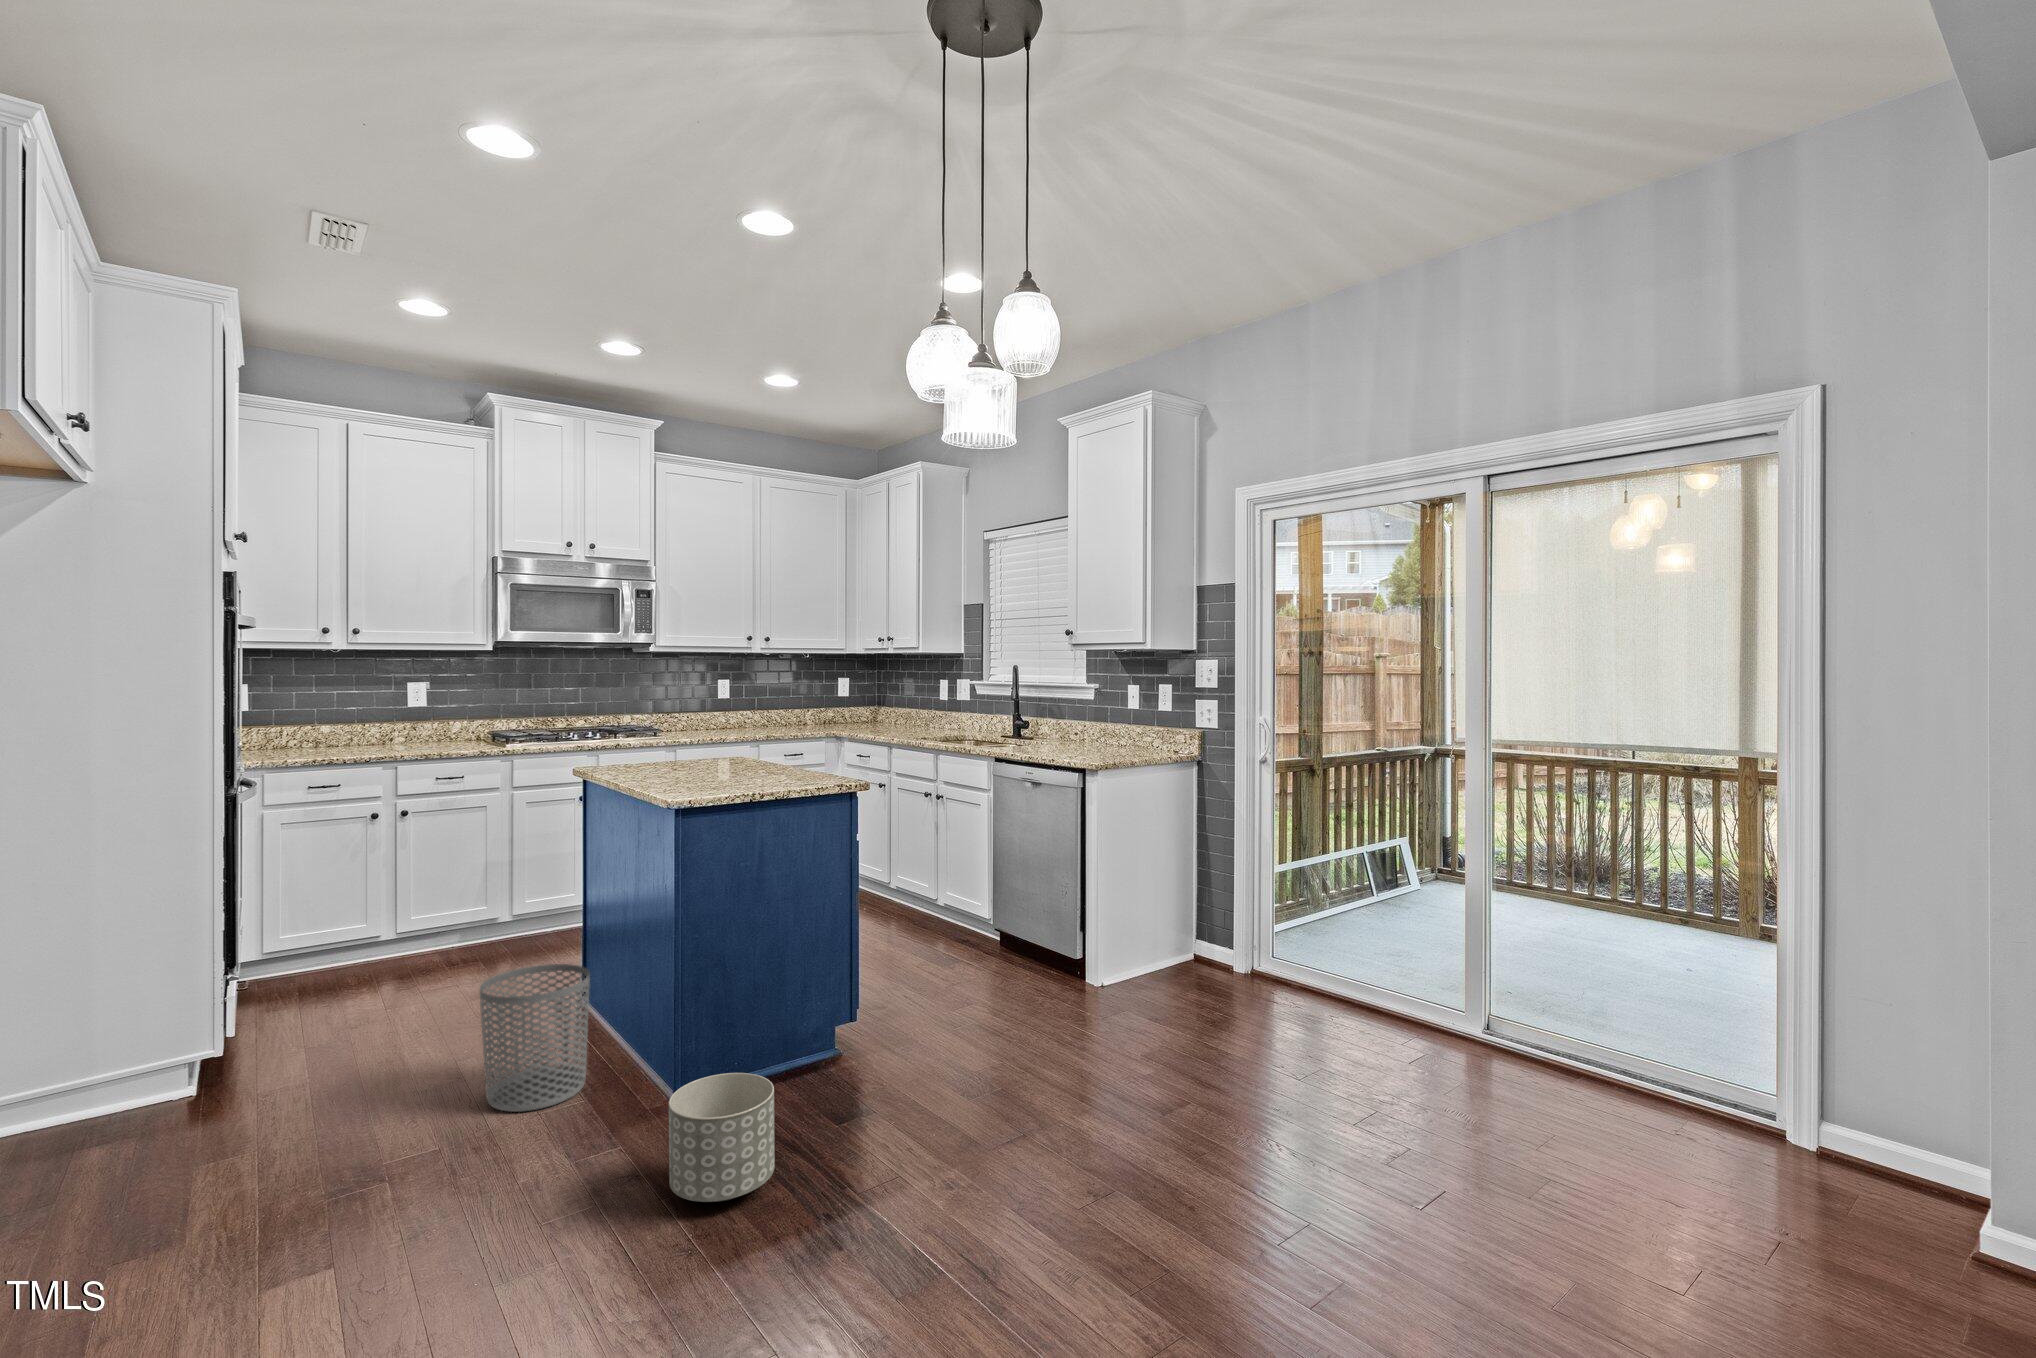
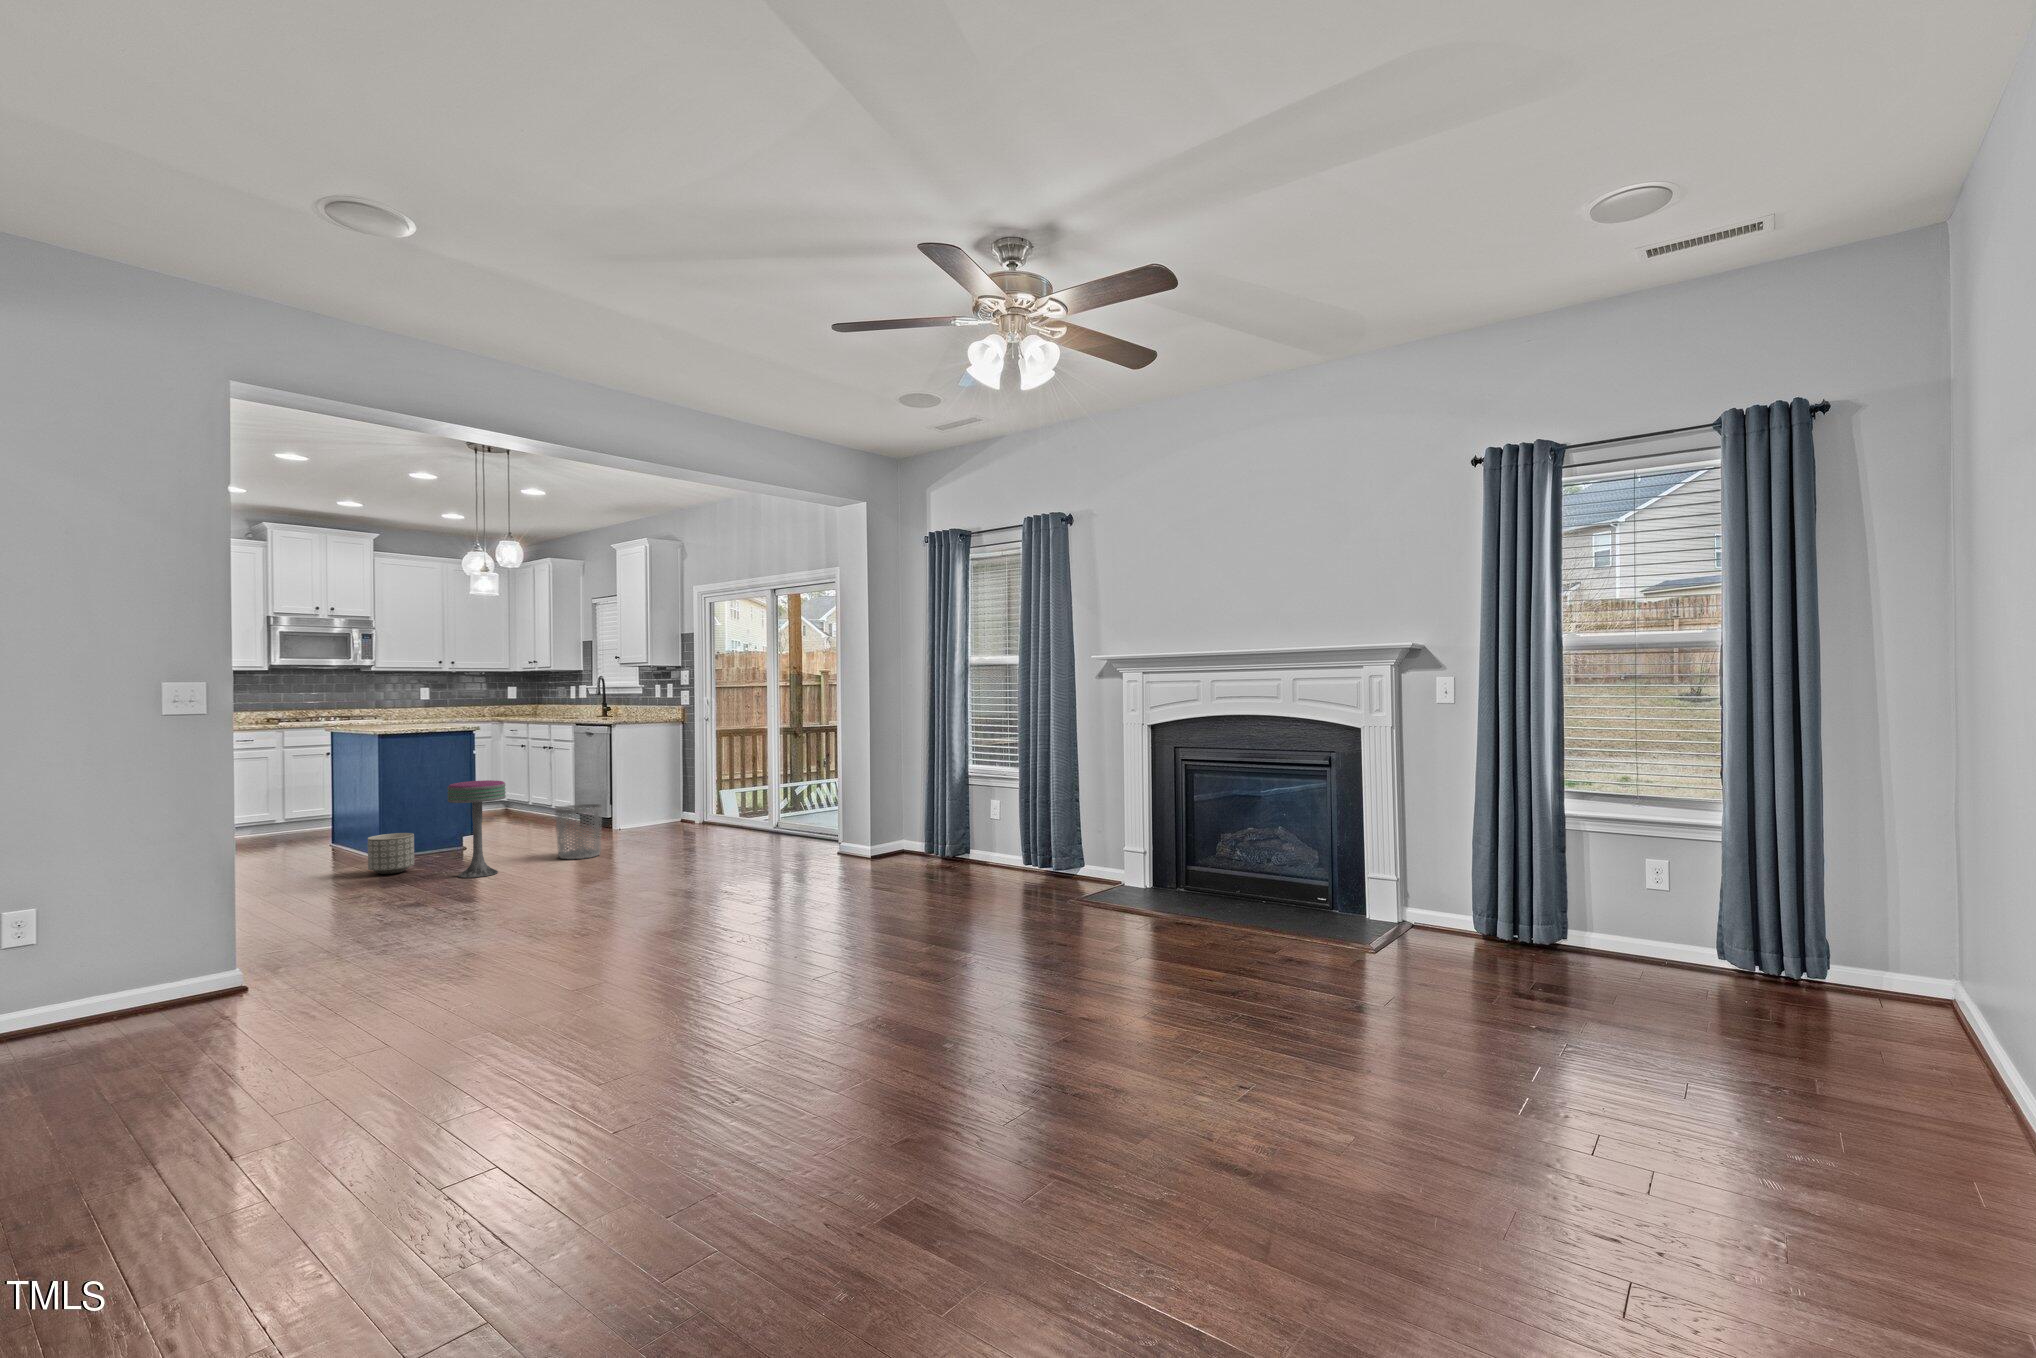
waste bin: present [480,964,590,1112] -> present [555,804,602,859]
bar stool: none [877,967,1021,1277] -> present [447,780,506,878]

